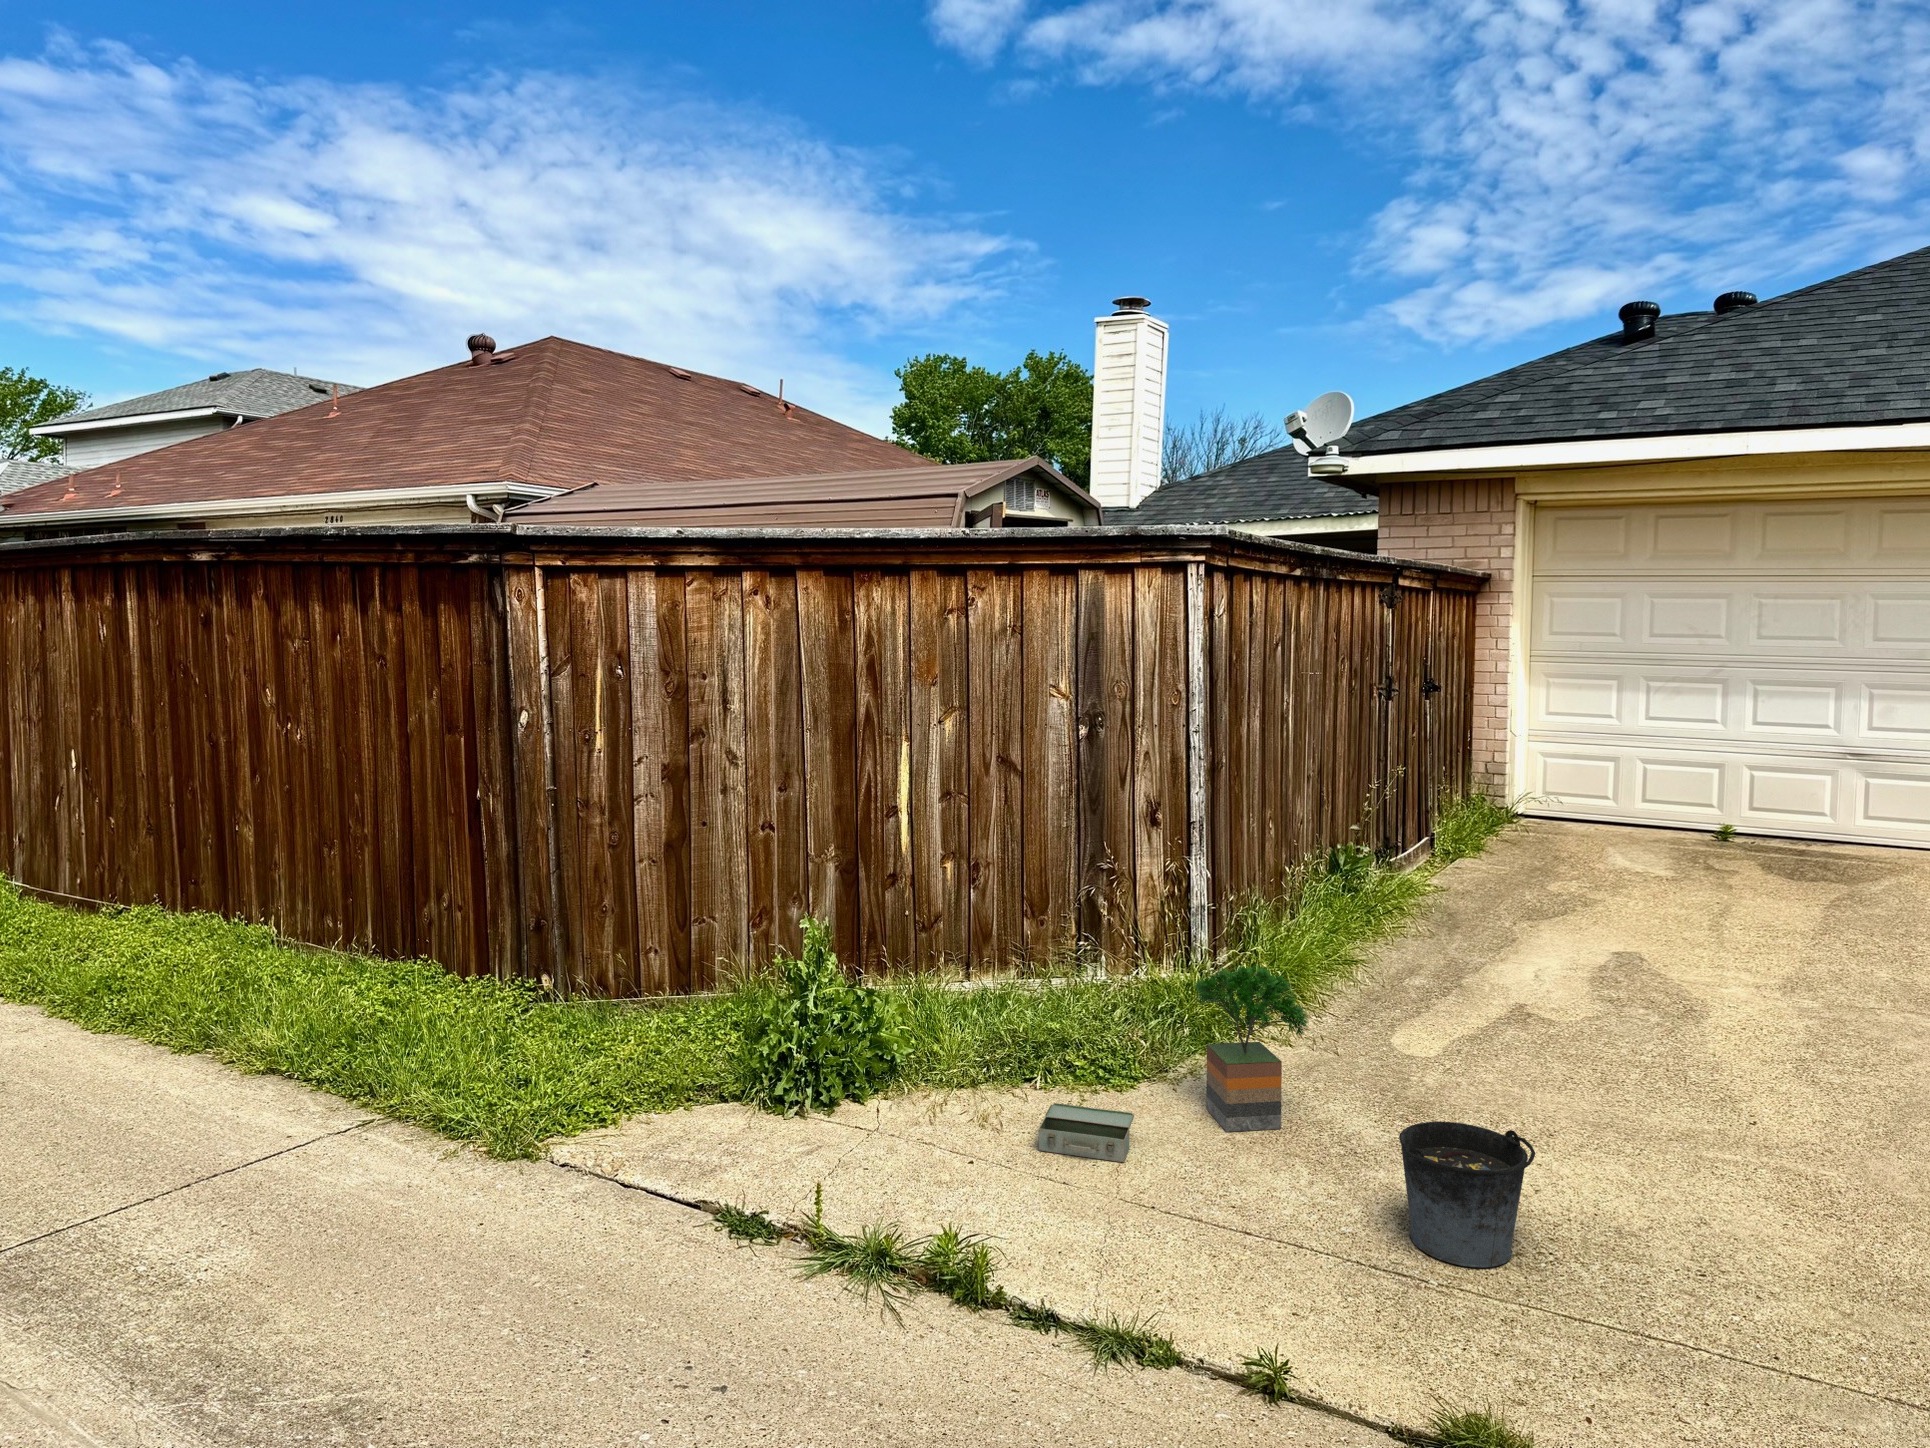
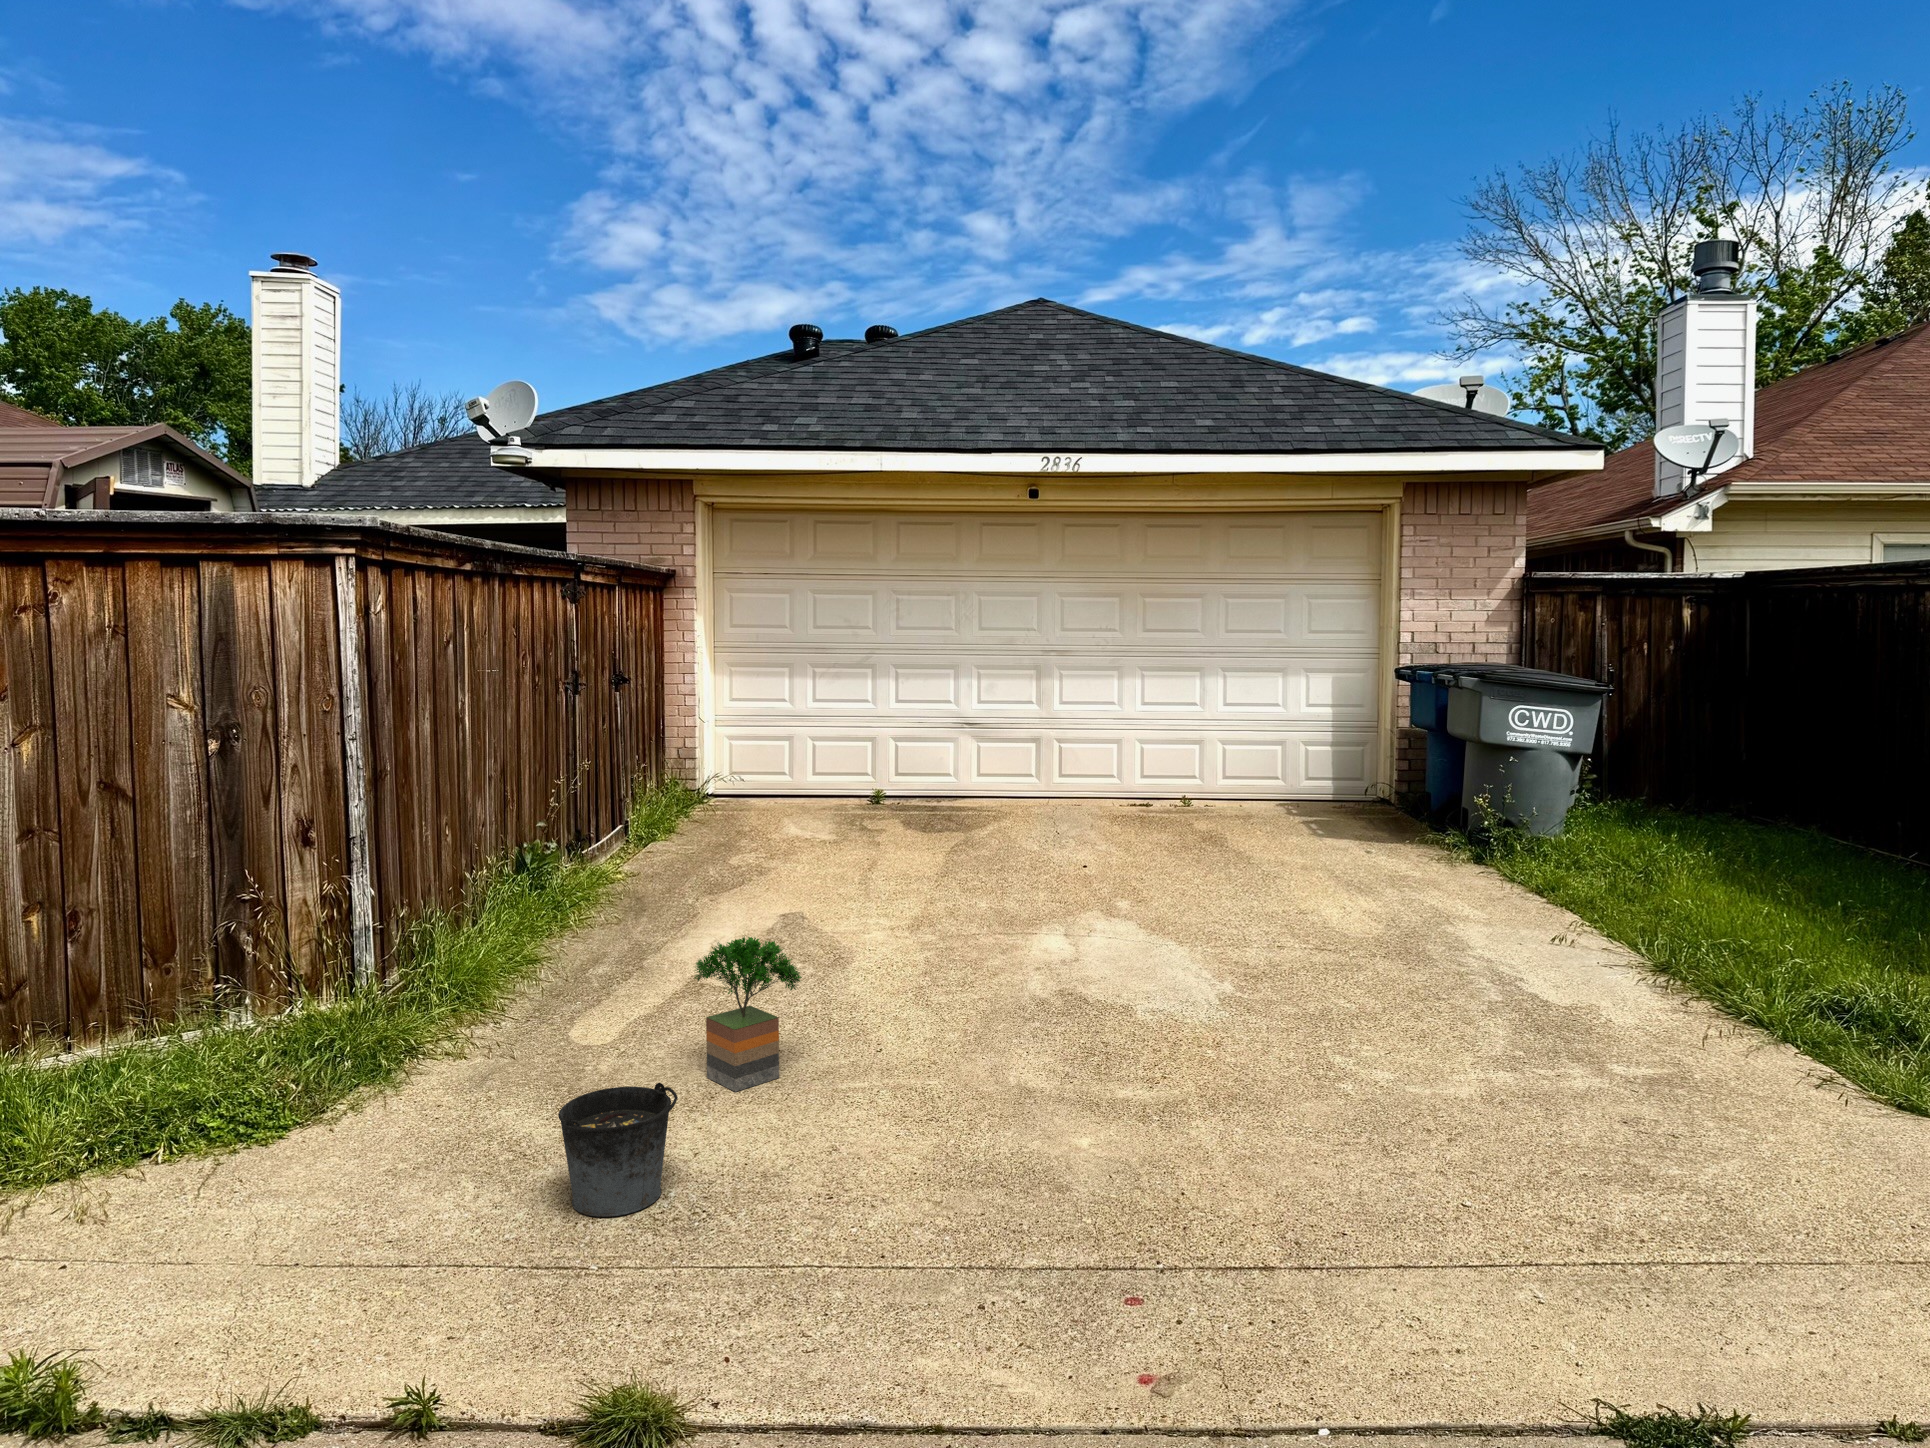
potted tree: present [1194,965,1308,1132] -> present [694,936,802,1092]
toolbox: present [1039,1103,1134,1162] -> none [156,1161,282,1232]

